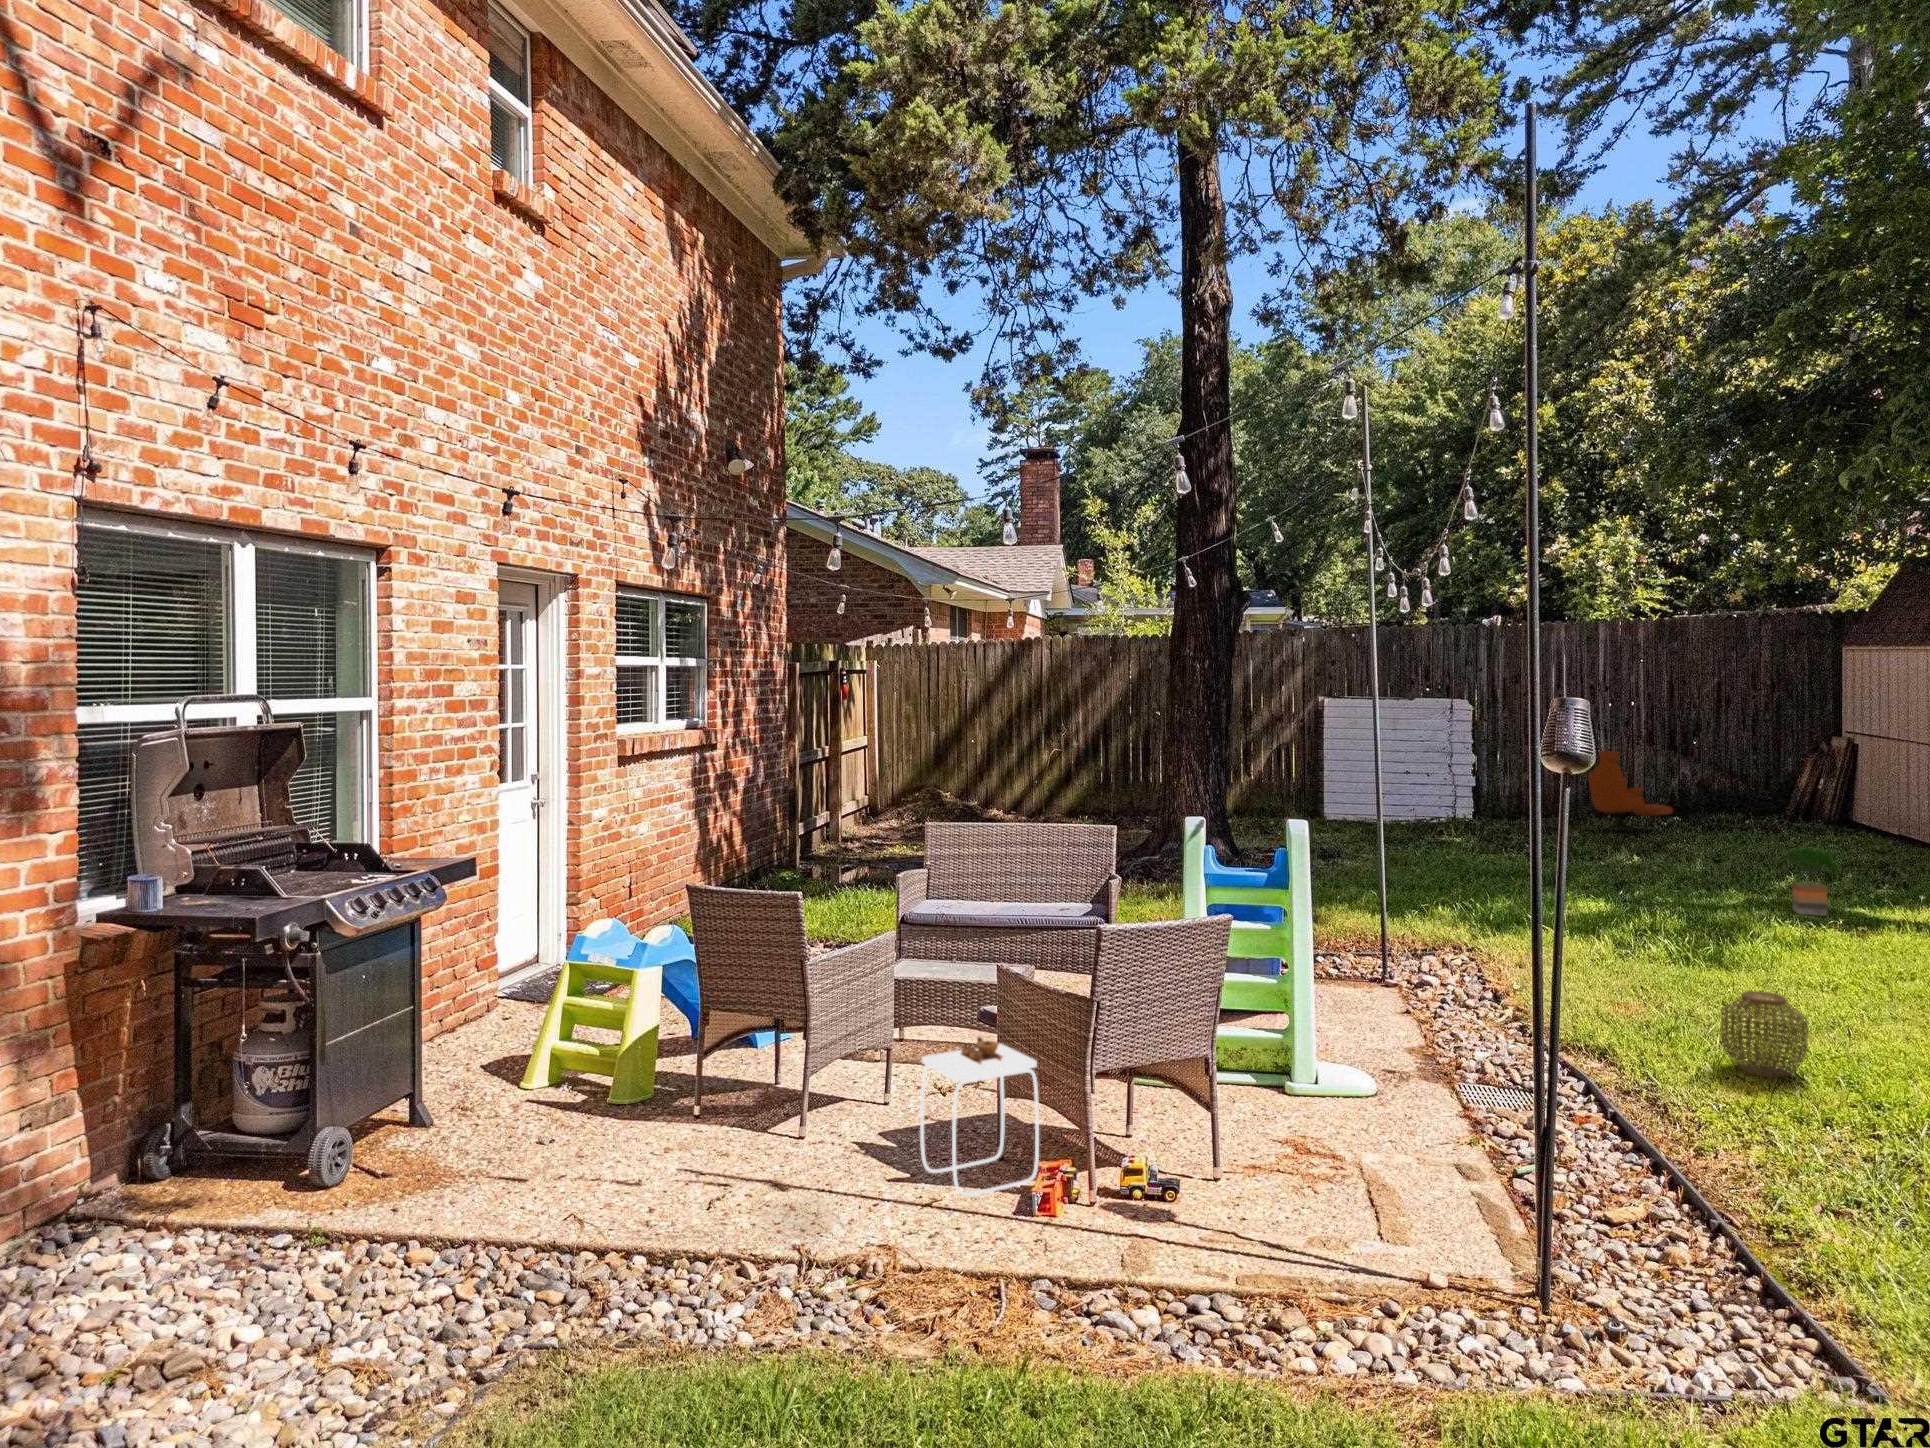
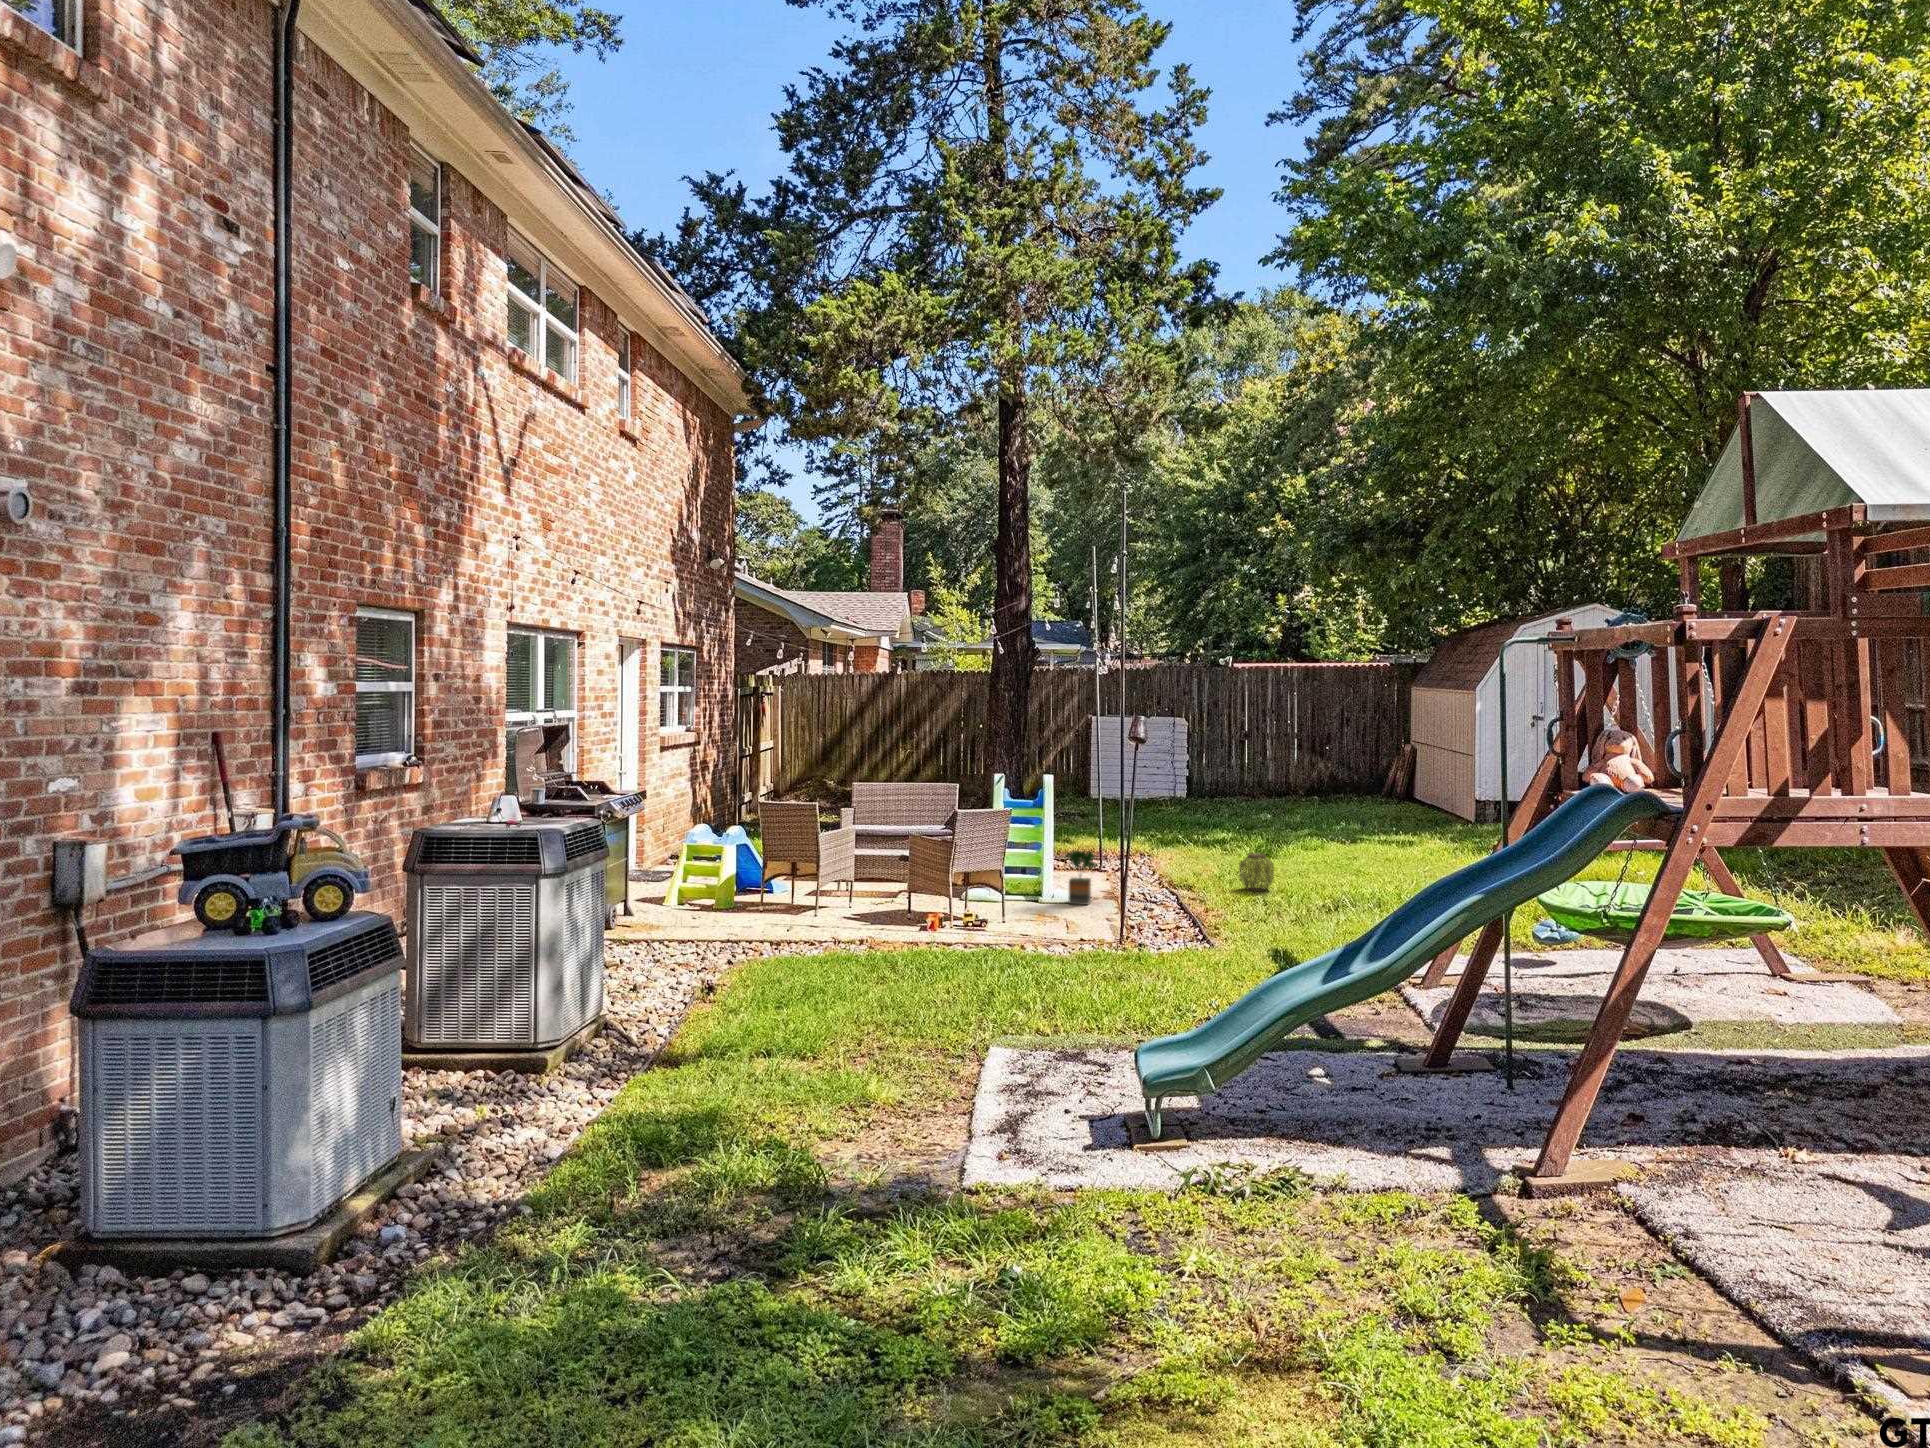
lounge chair: present [1588,751,1673,831] -> none [1259,750,1314,804]
potted tree: present [1785,848,1839,916] -> present [1065,850,1097,905]
side table: present [920,1037,1039,1197] -> none [877,863,929,926]

